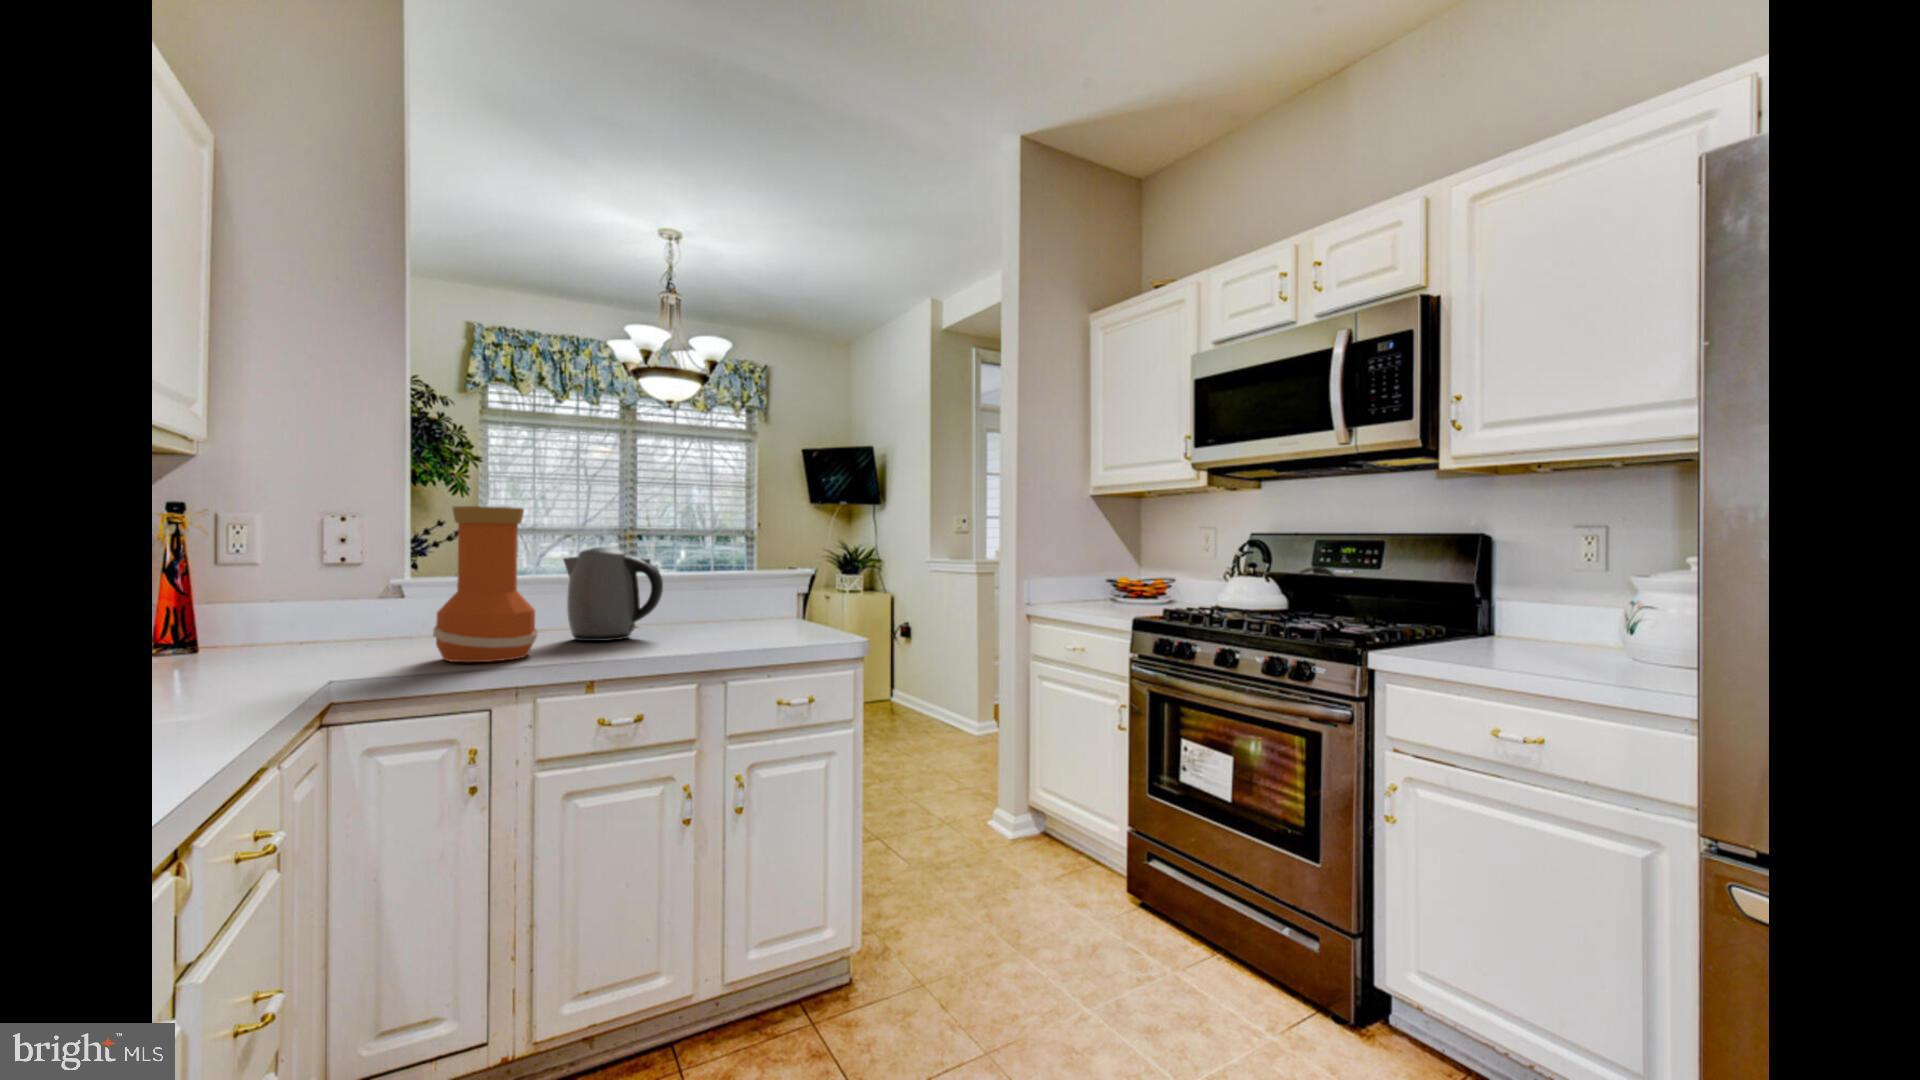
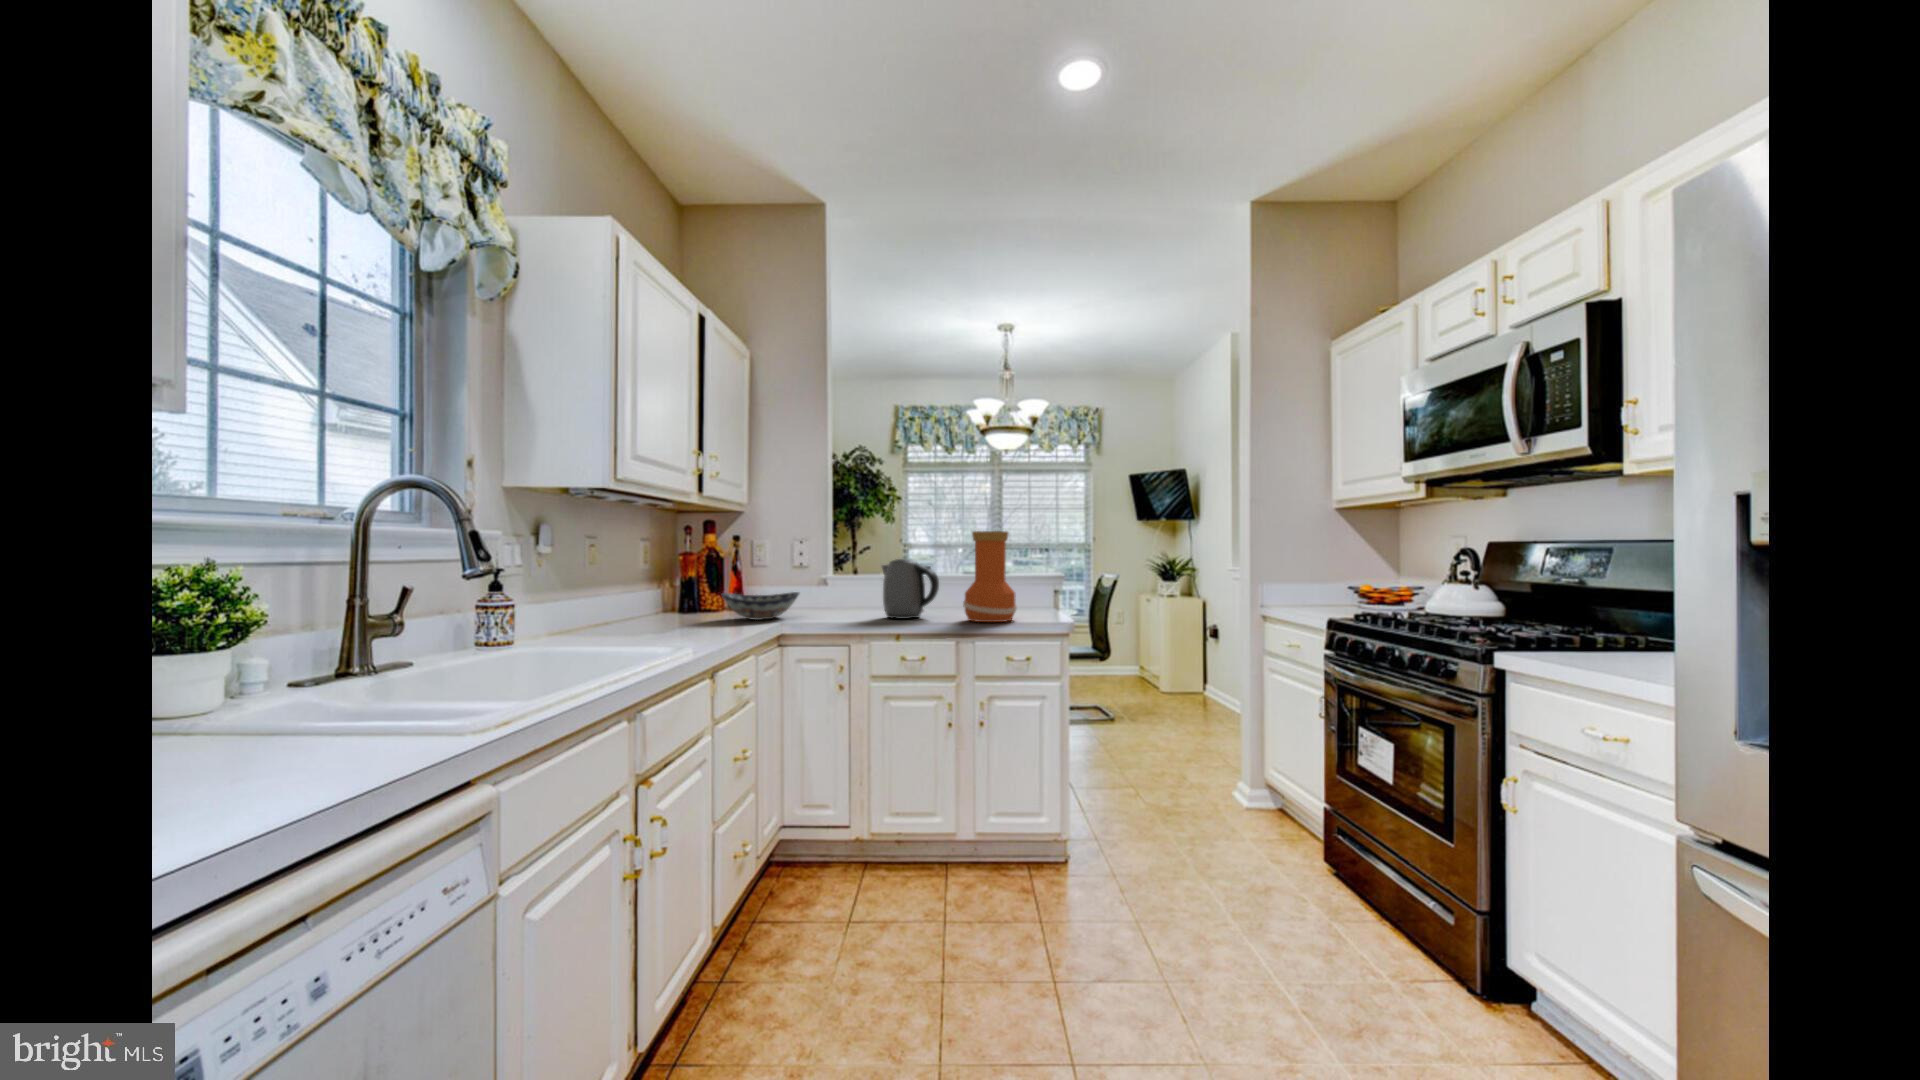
vase: present [433,506,537,662] -> present [963,531,1017,622]
decorative bowl: none [235,603,405,654] -> present [721,592,799,620]

